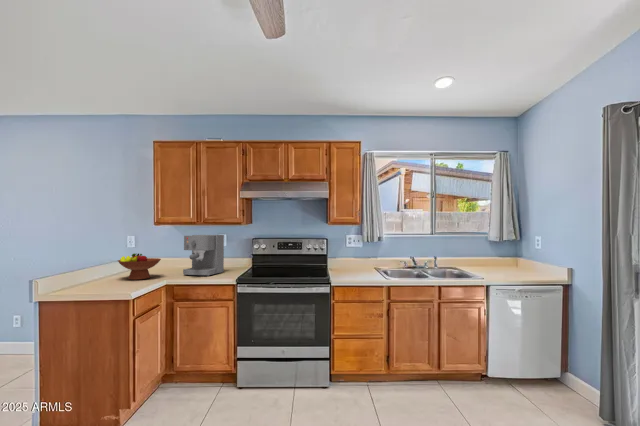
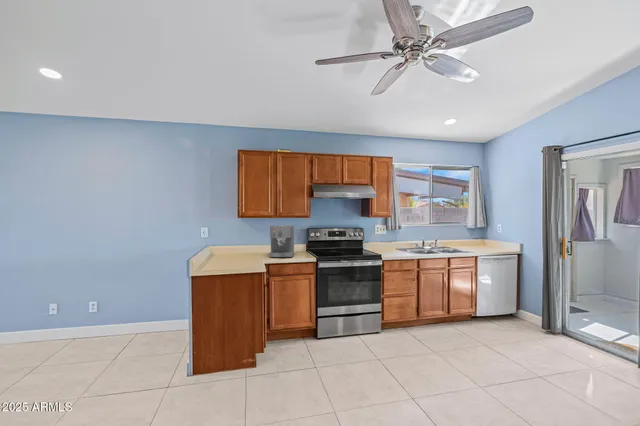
fruit bowl: present [118,253,161,280] -> none [226,241,258,262]

